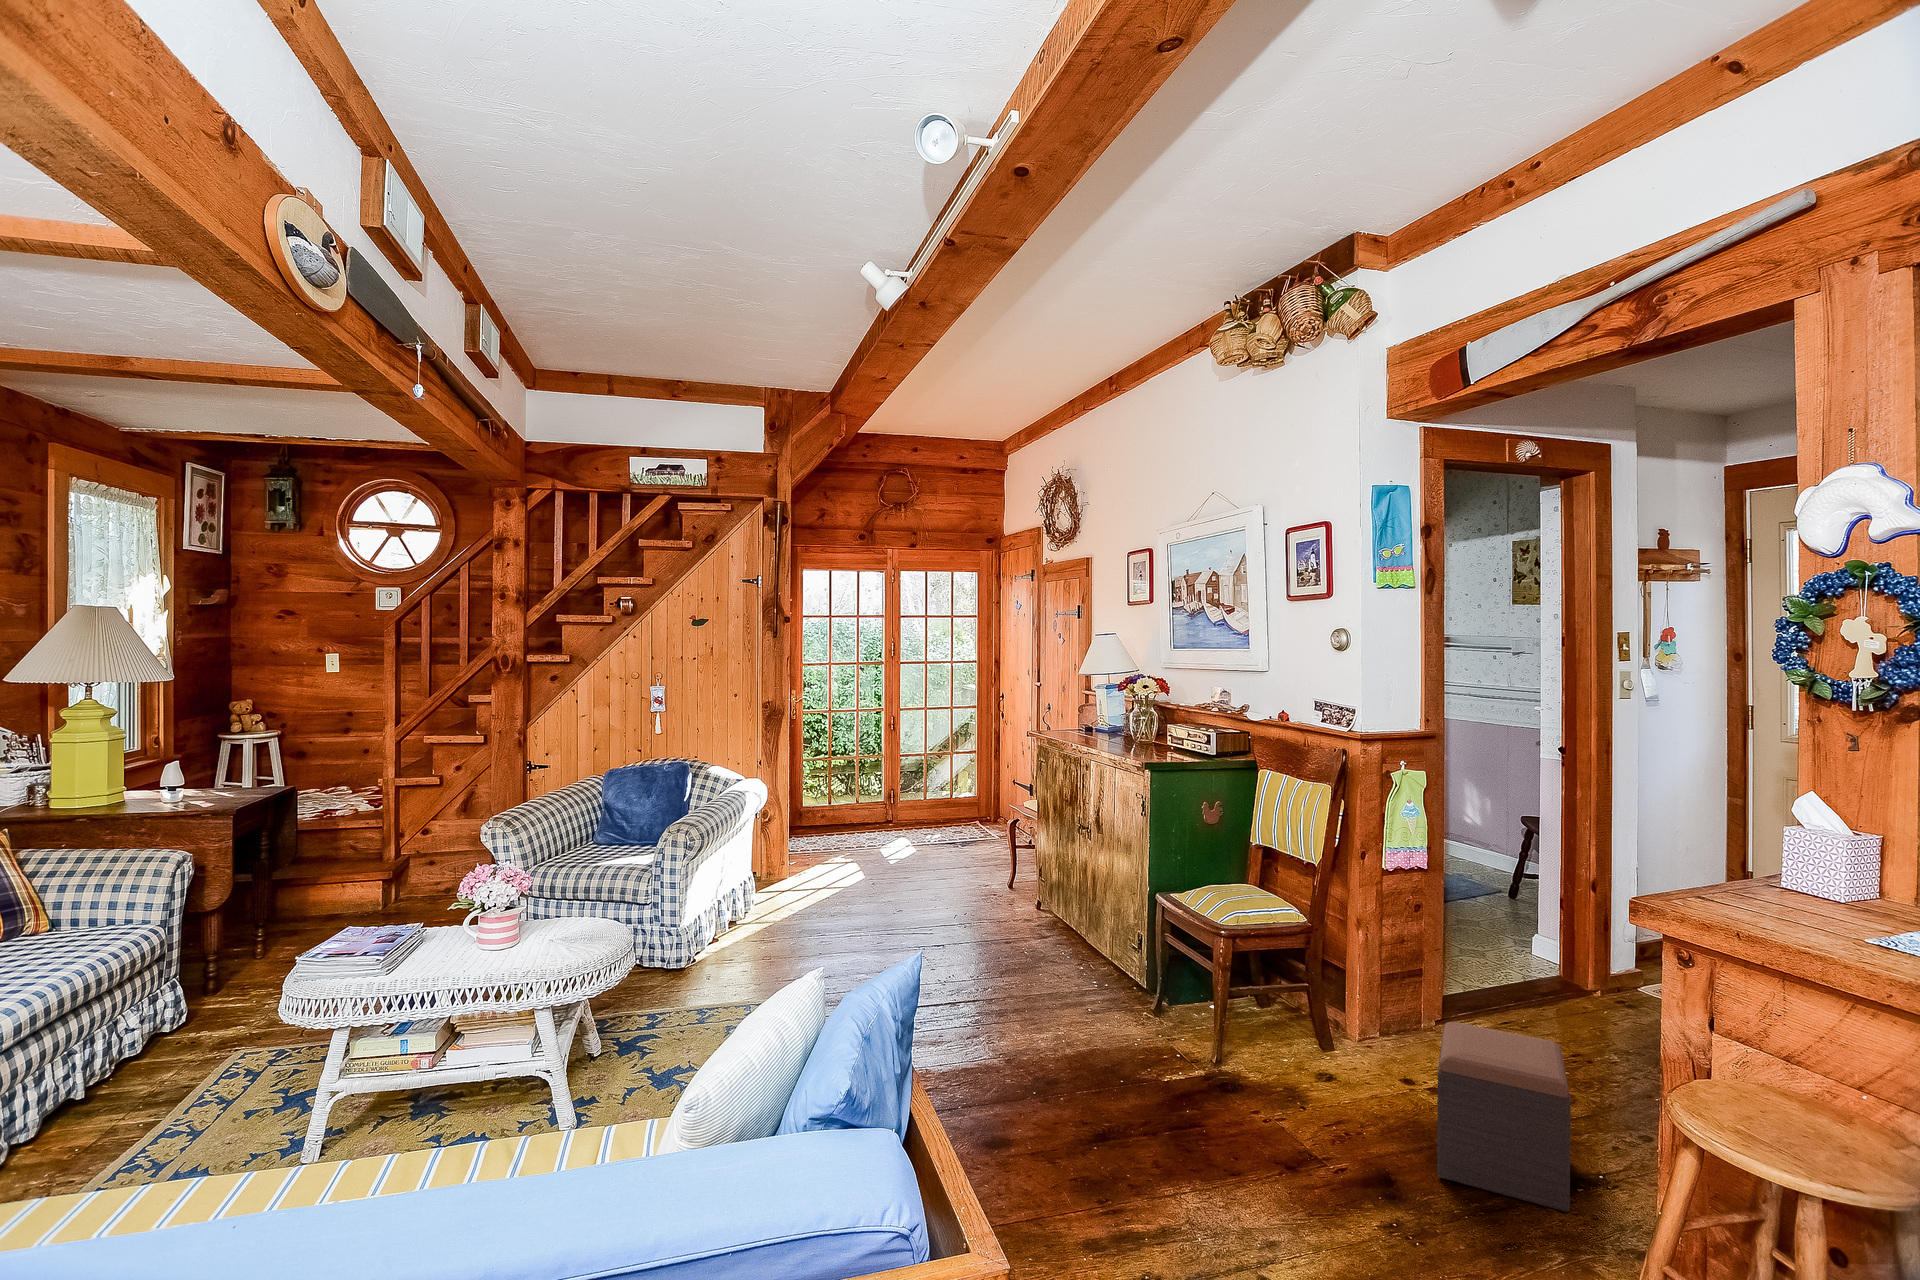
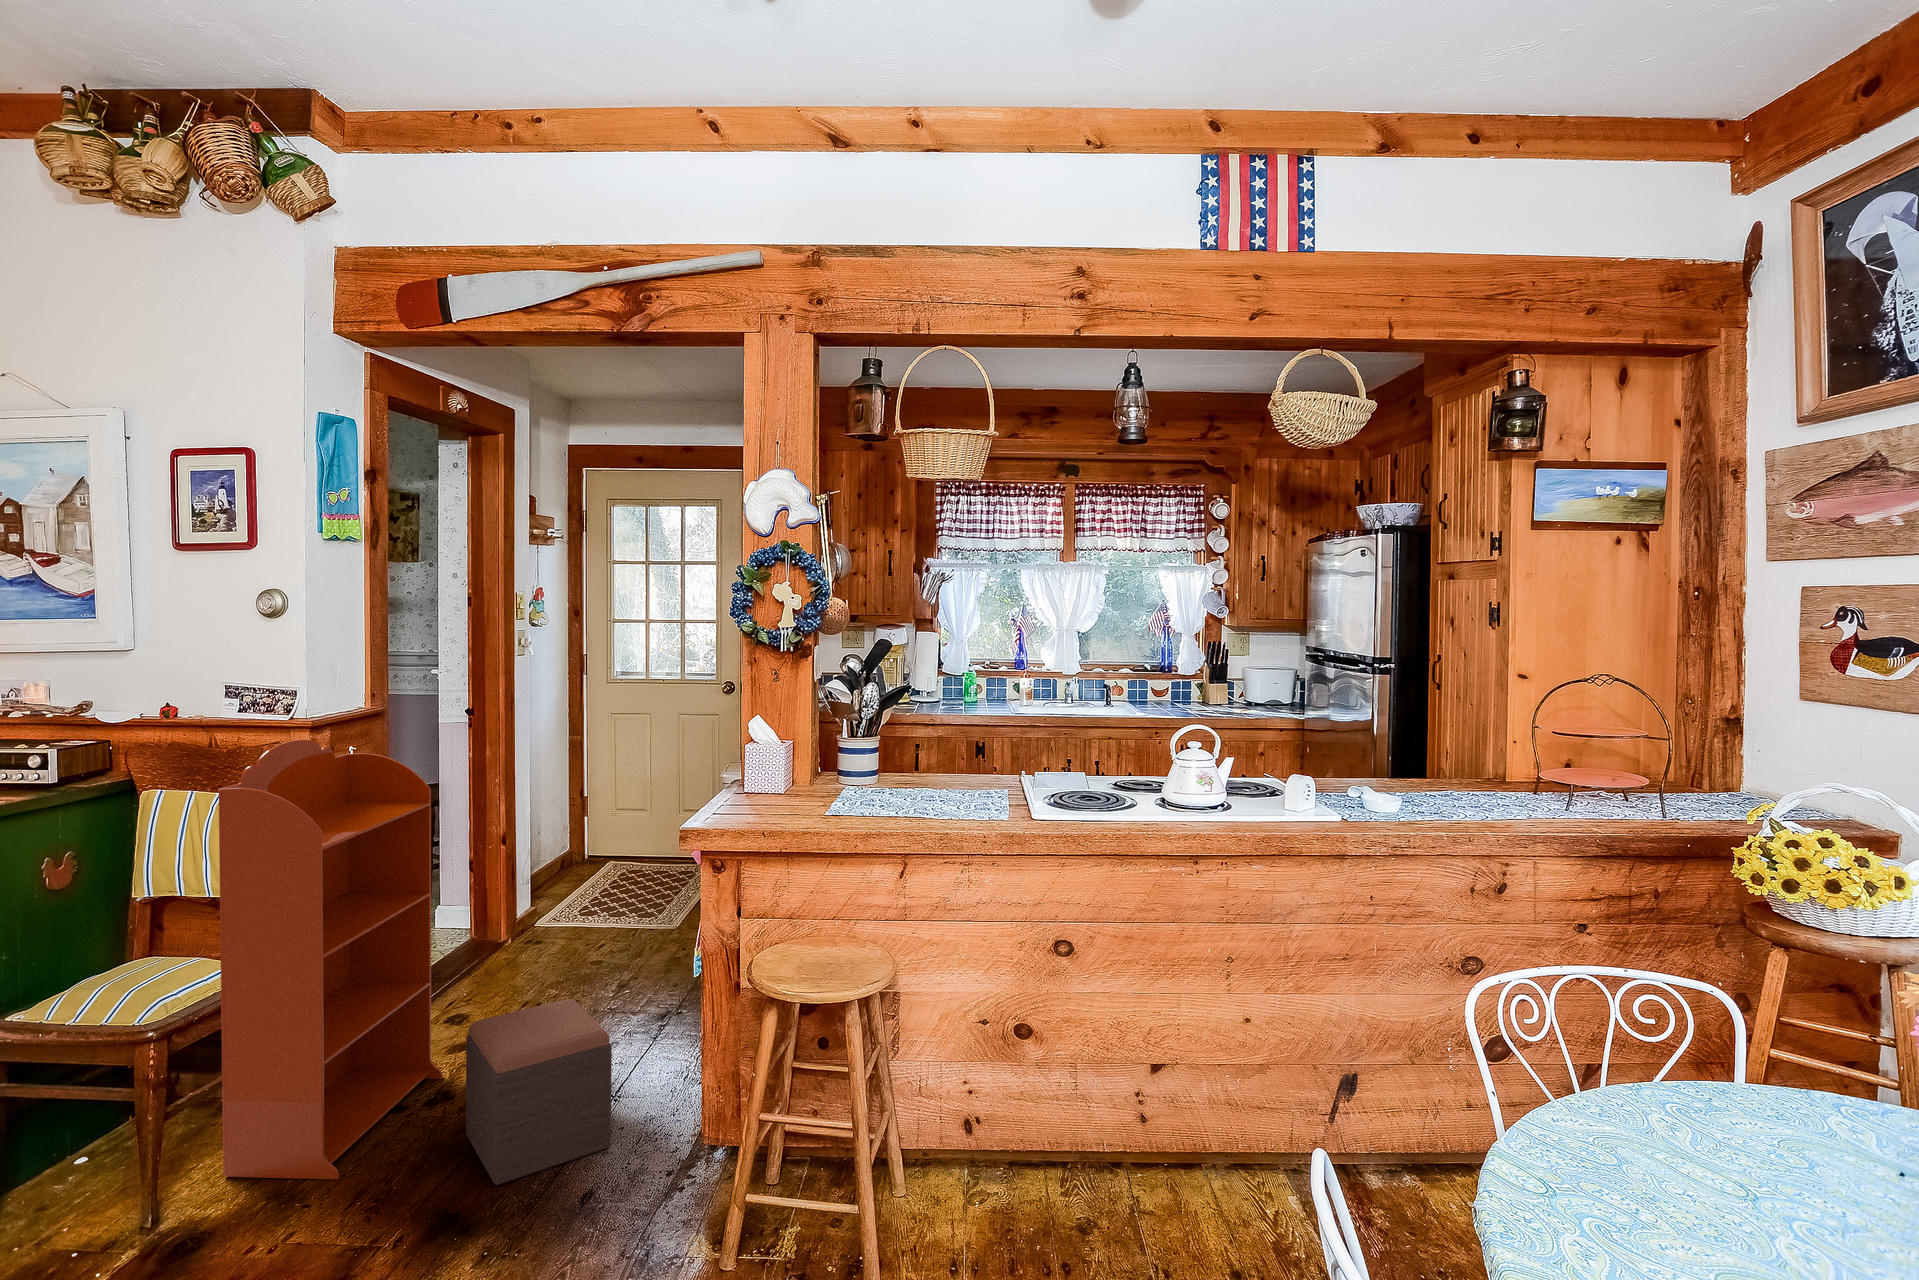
bookcase: none [1269,745,1457,1103] -> present [219,740,443,1179]

